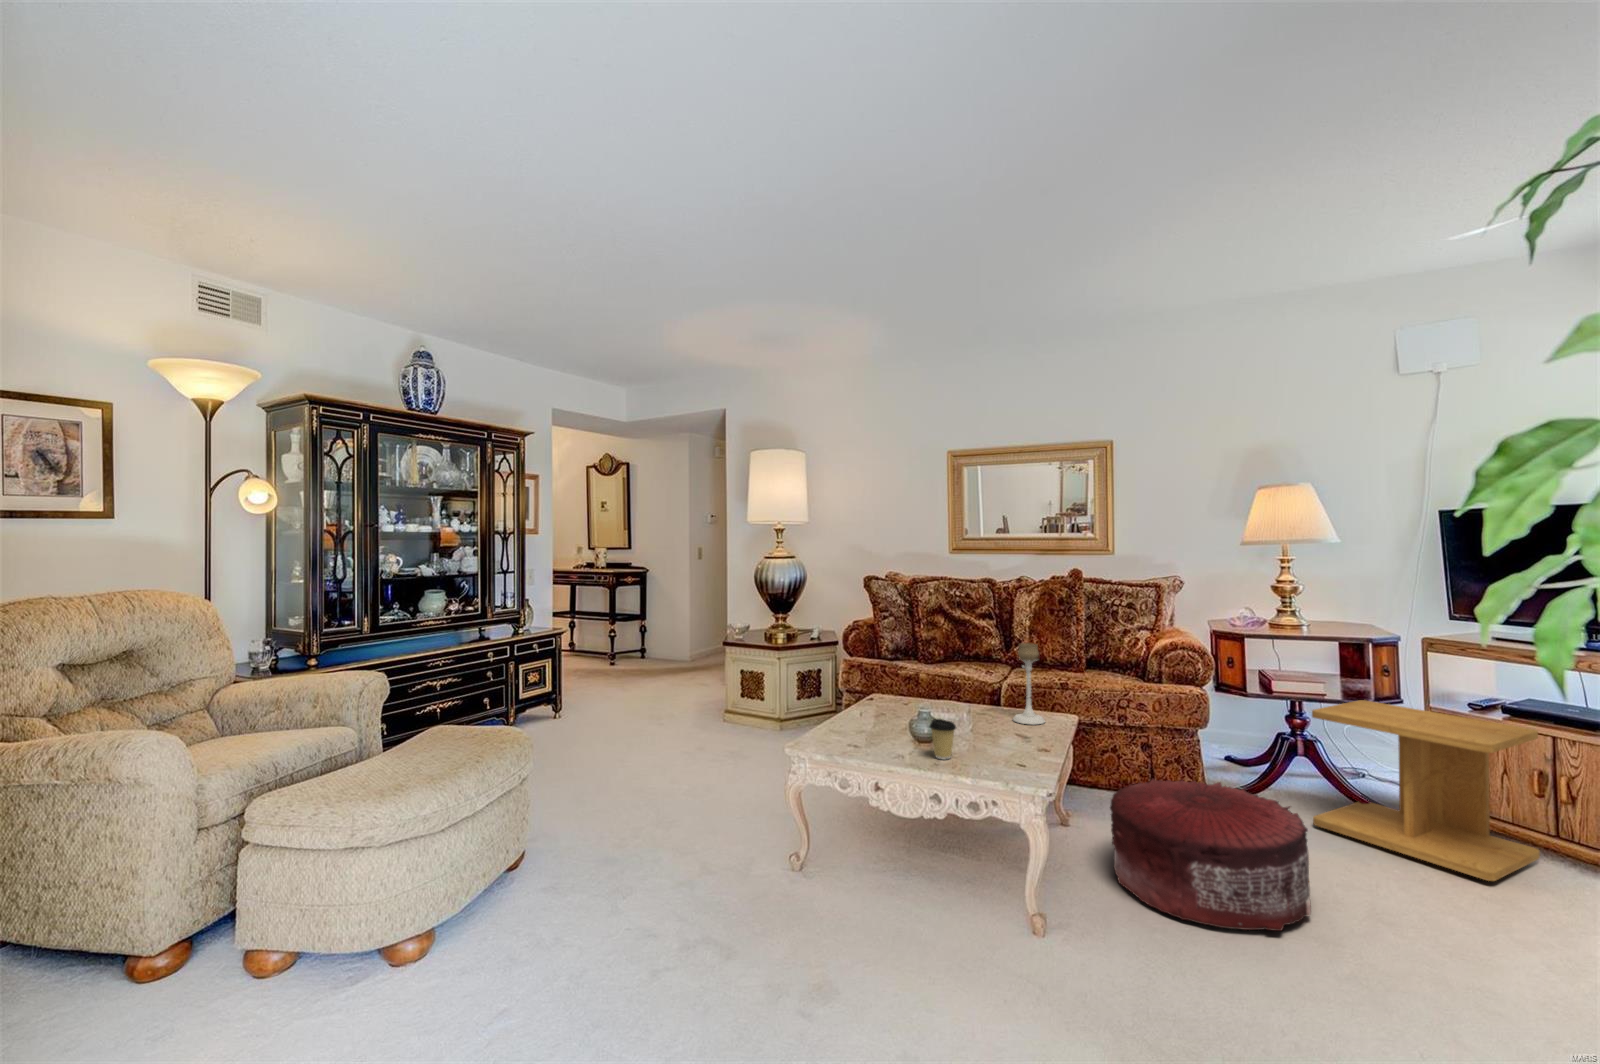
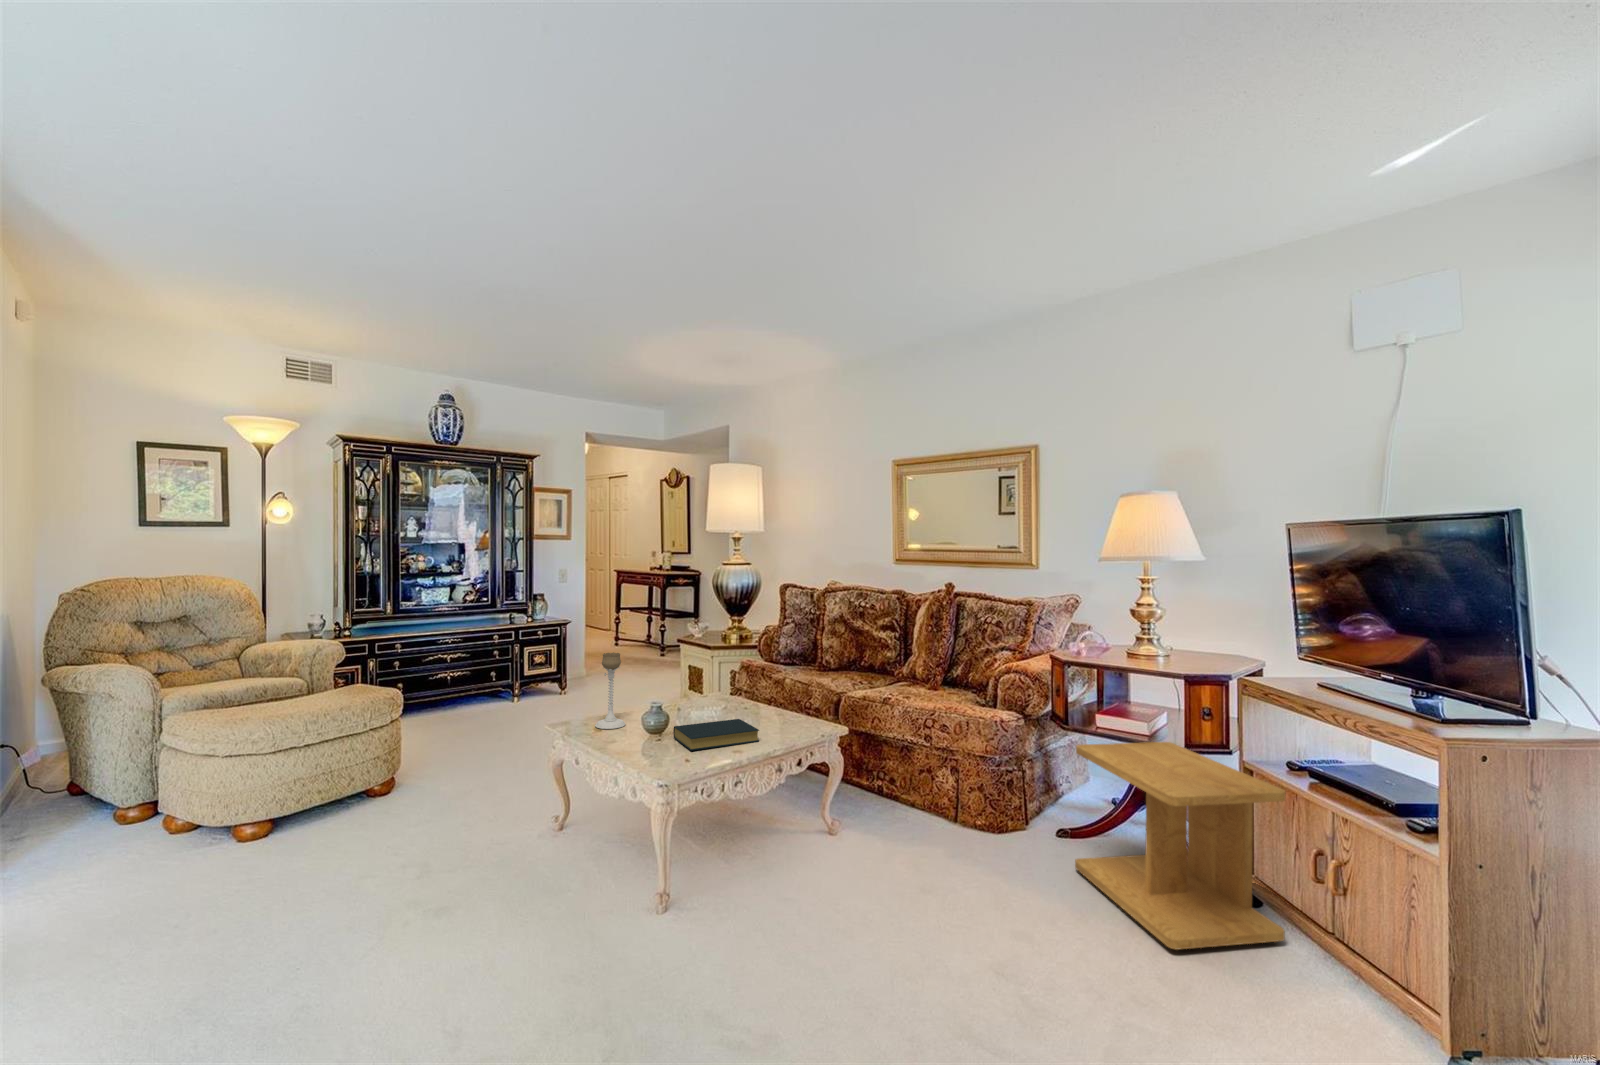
candle holder: present [1013,643,1045,725] -> present [595,652,625,729]
hardback book: none [954,718,1043,757] -> present [673,719,759,751]
coffee cup: present [930,719,956,759] -> none [632,711,656,747]
pouf: present [1110,779,1311,931] -> none [779,791,954,944]

